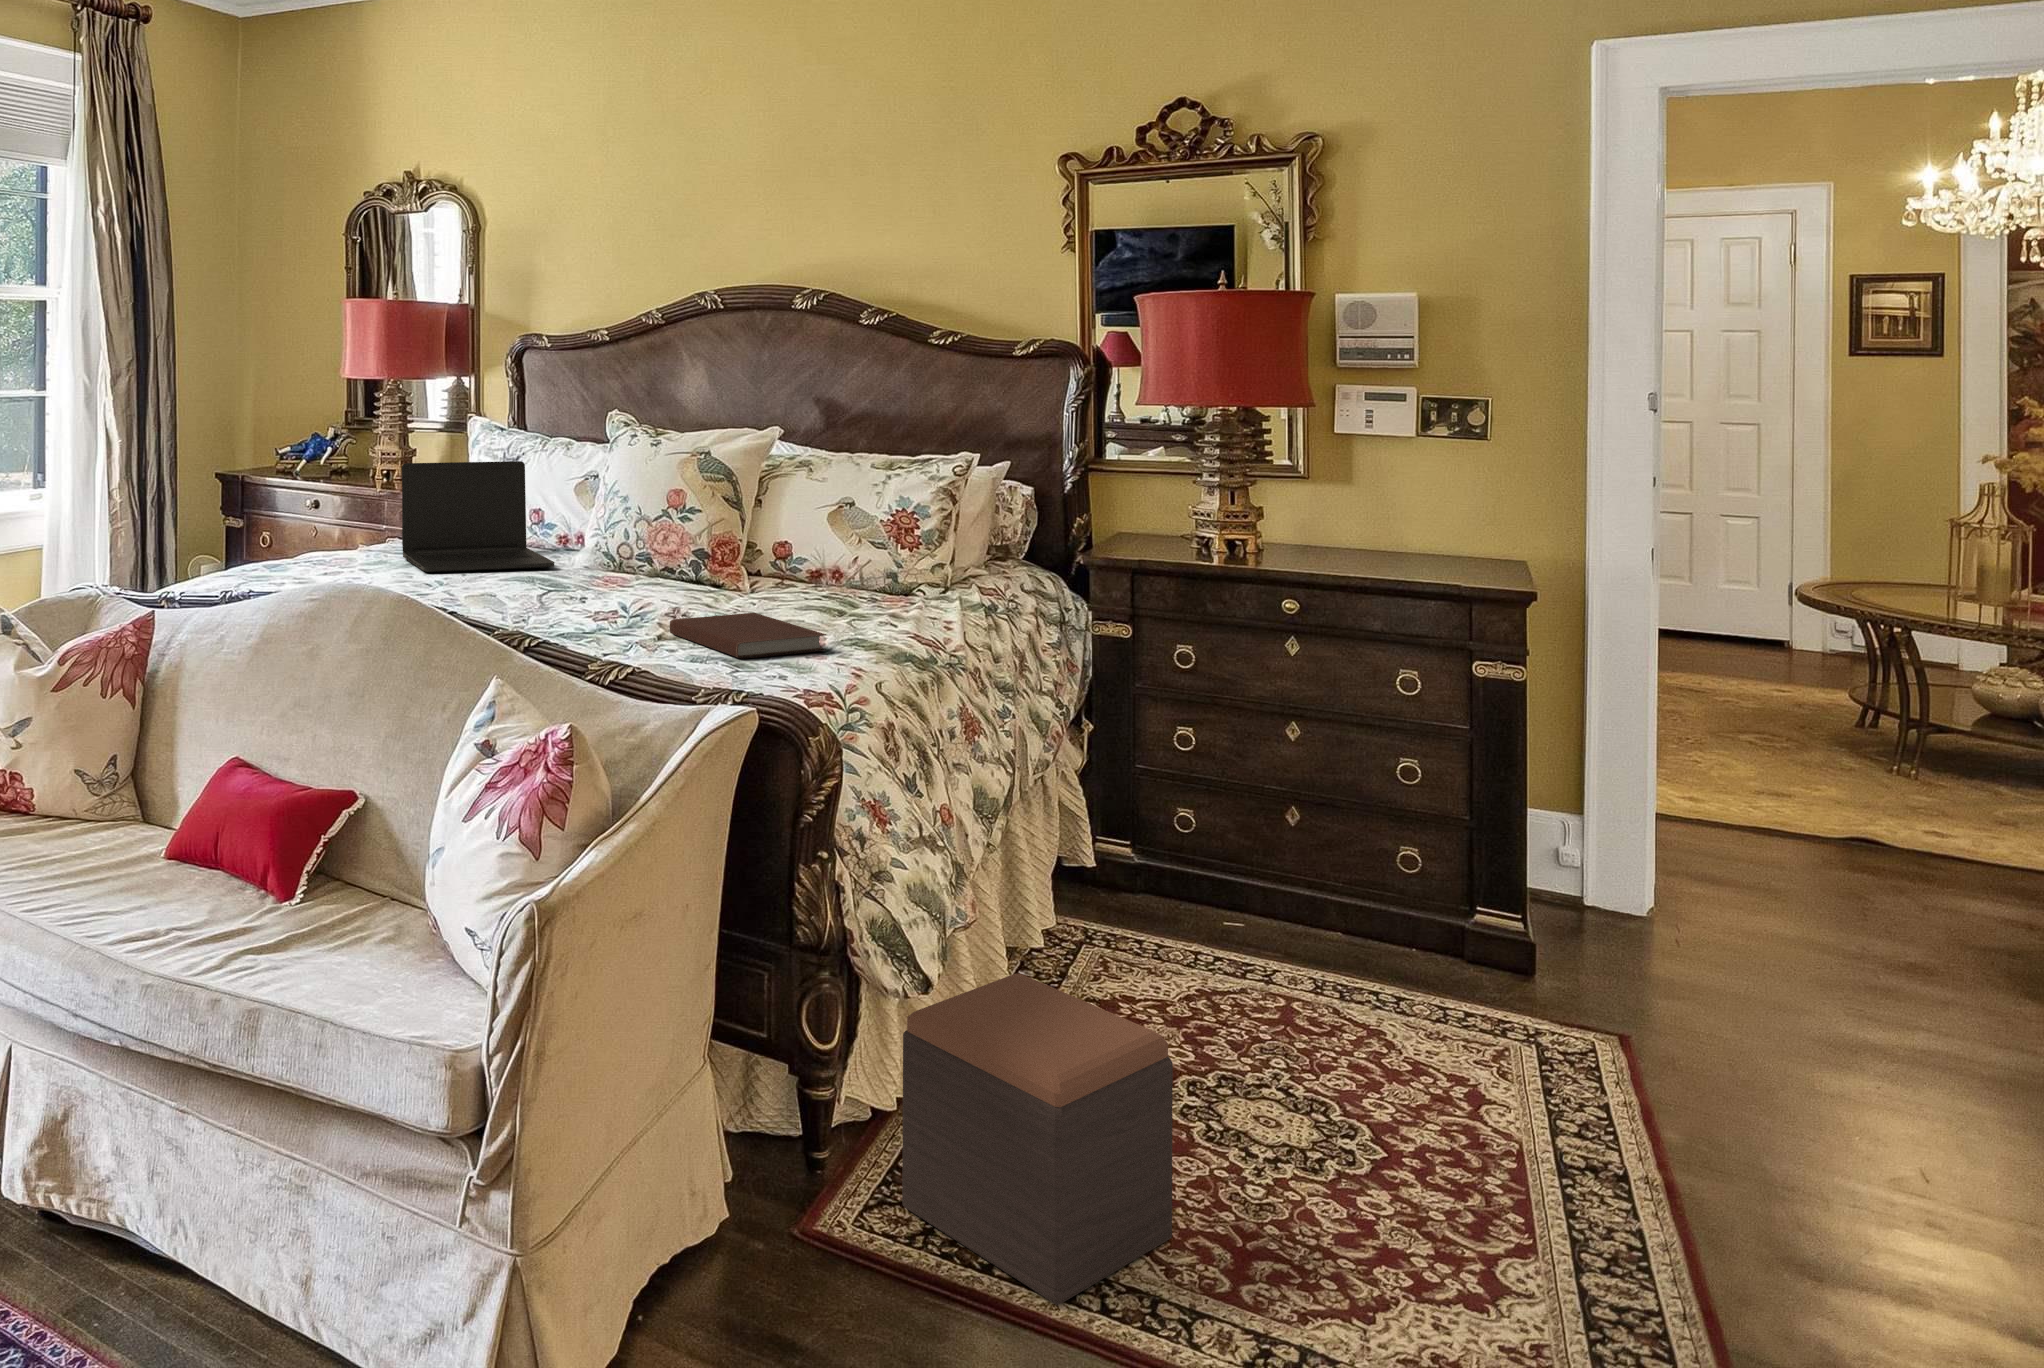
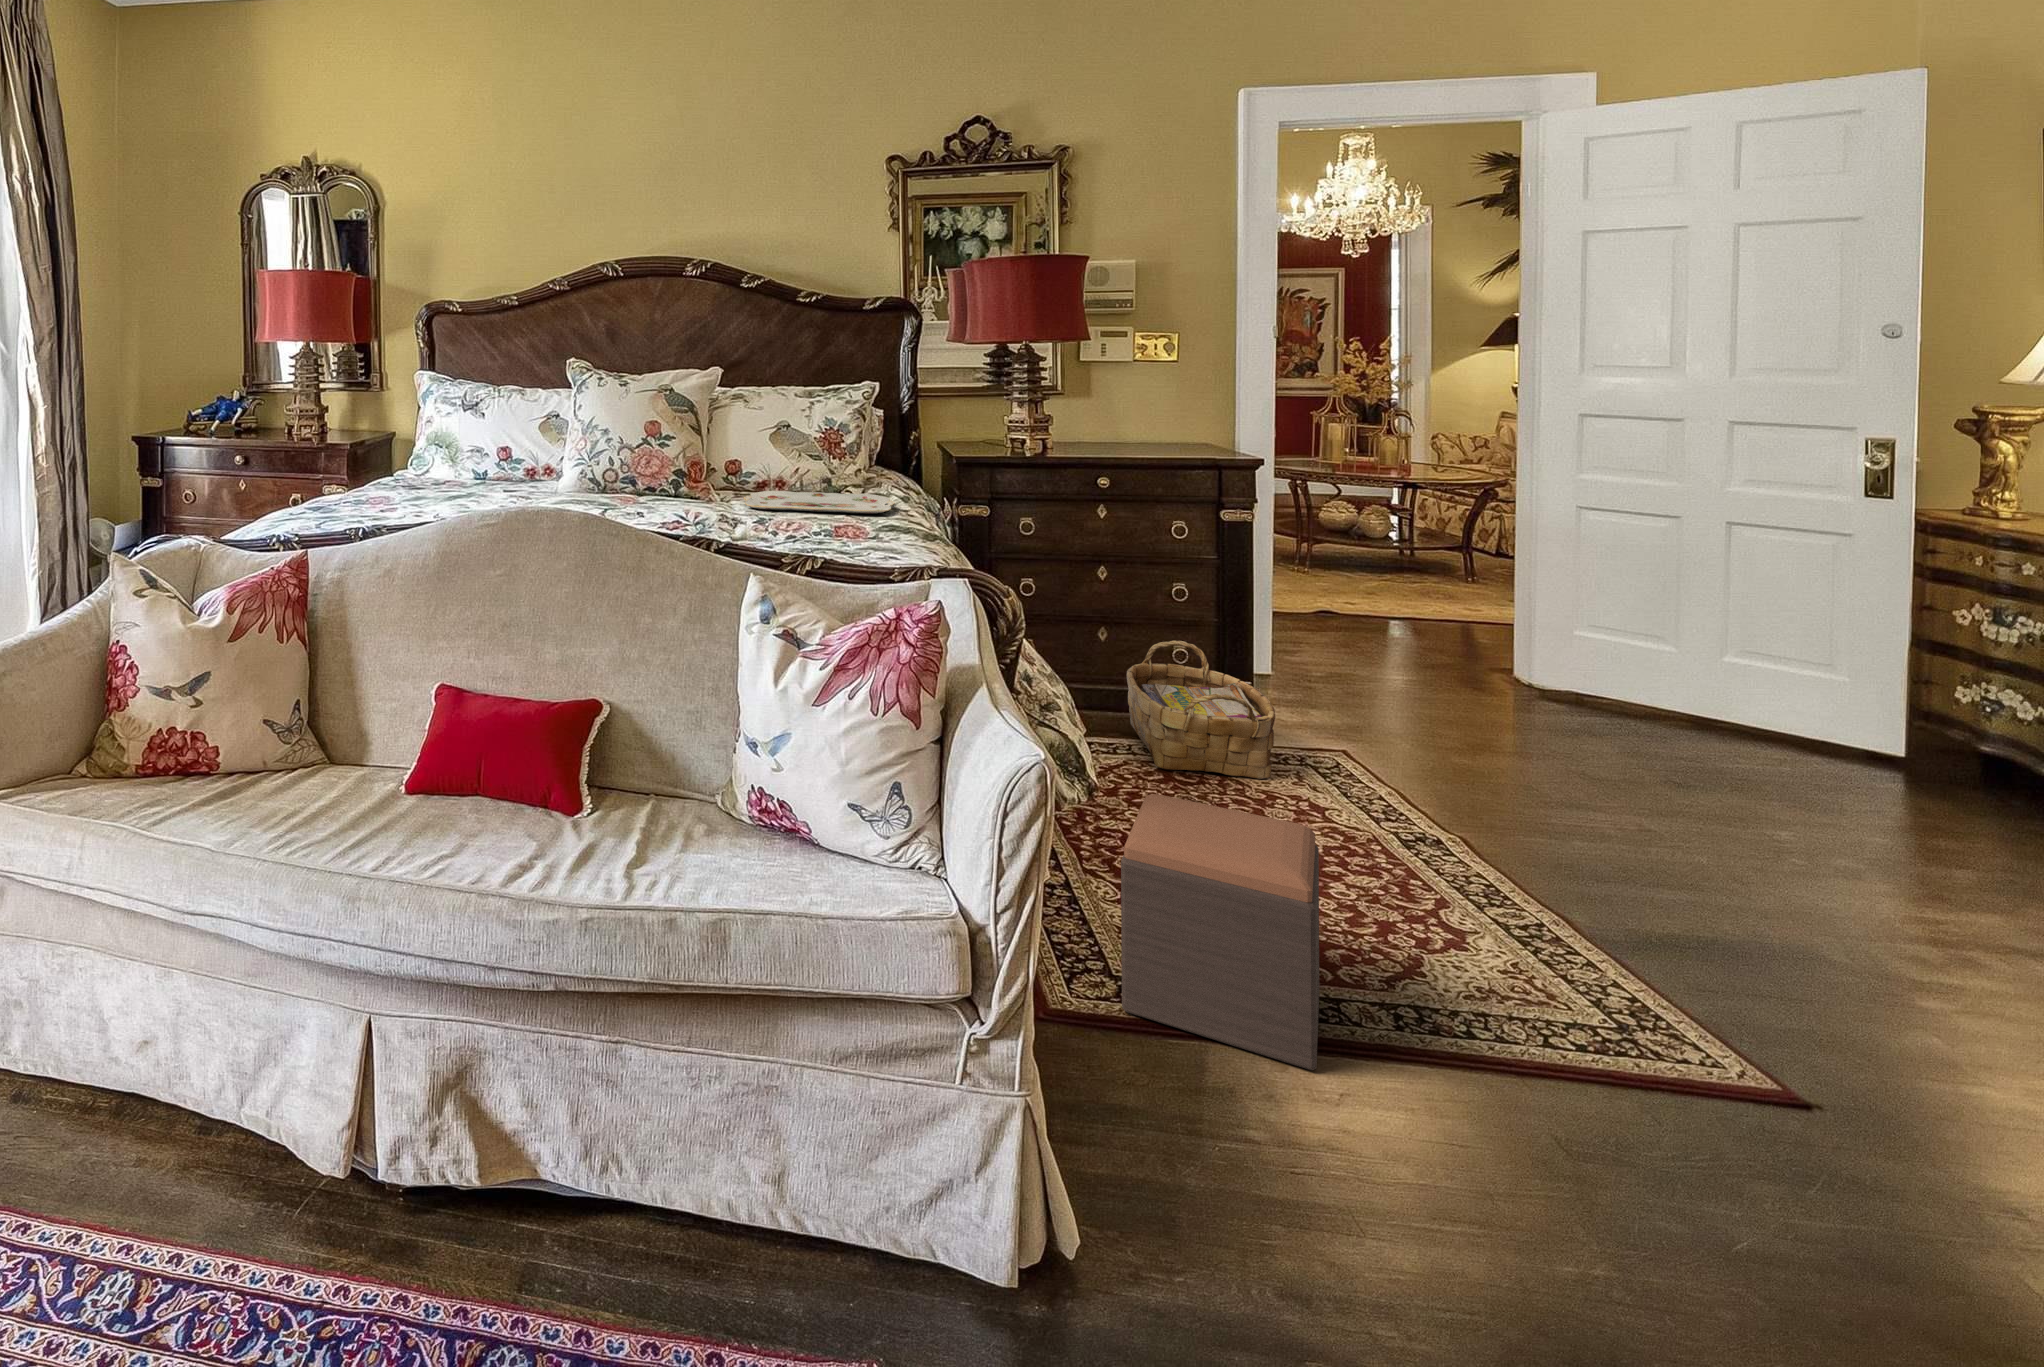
laptop: present [402,461,555,573] -> none [395,401,546,504]
serving tray: none [742,582,931,617] -> present [744,491,895,514]
notebook: present [670,613,827,658] -> none [758,515,905,553]
woven basket: none [1268,818,1456,1013] -> present [1127,641,1275,779]

